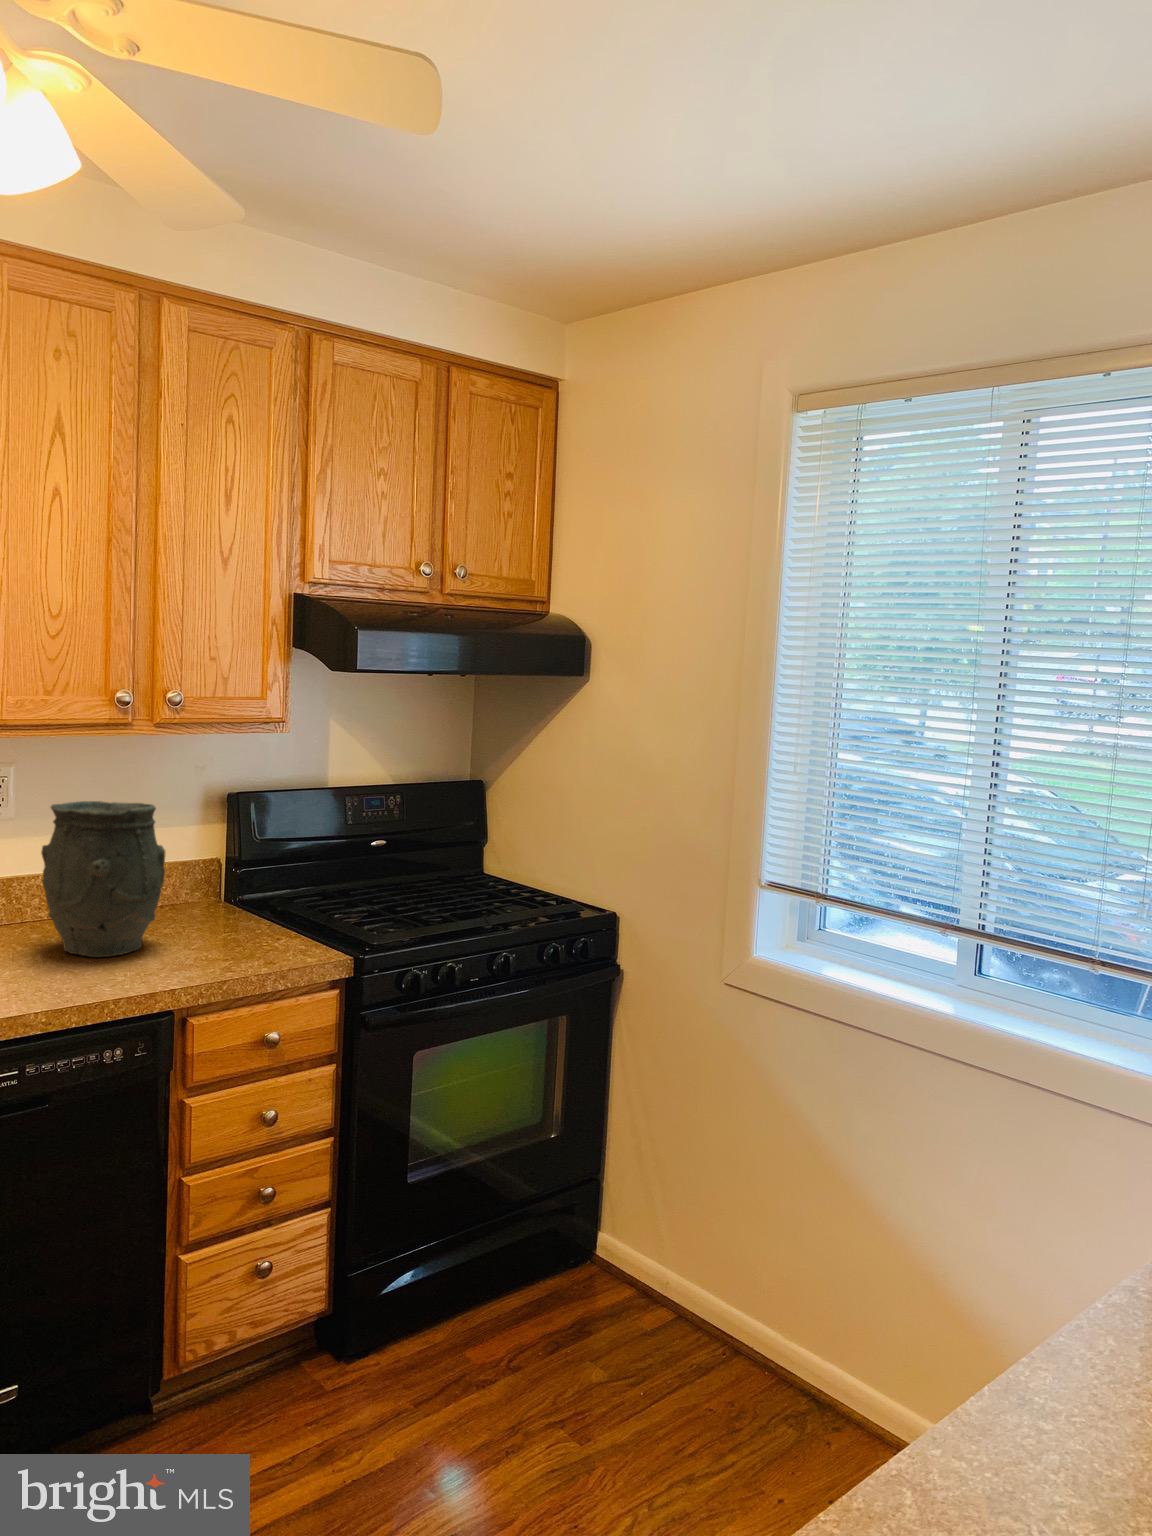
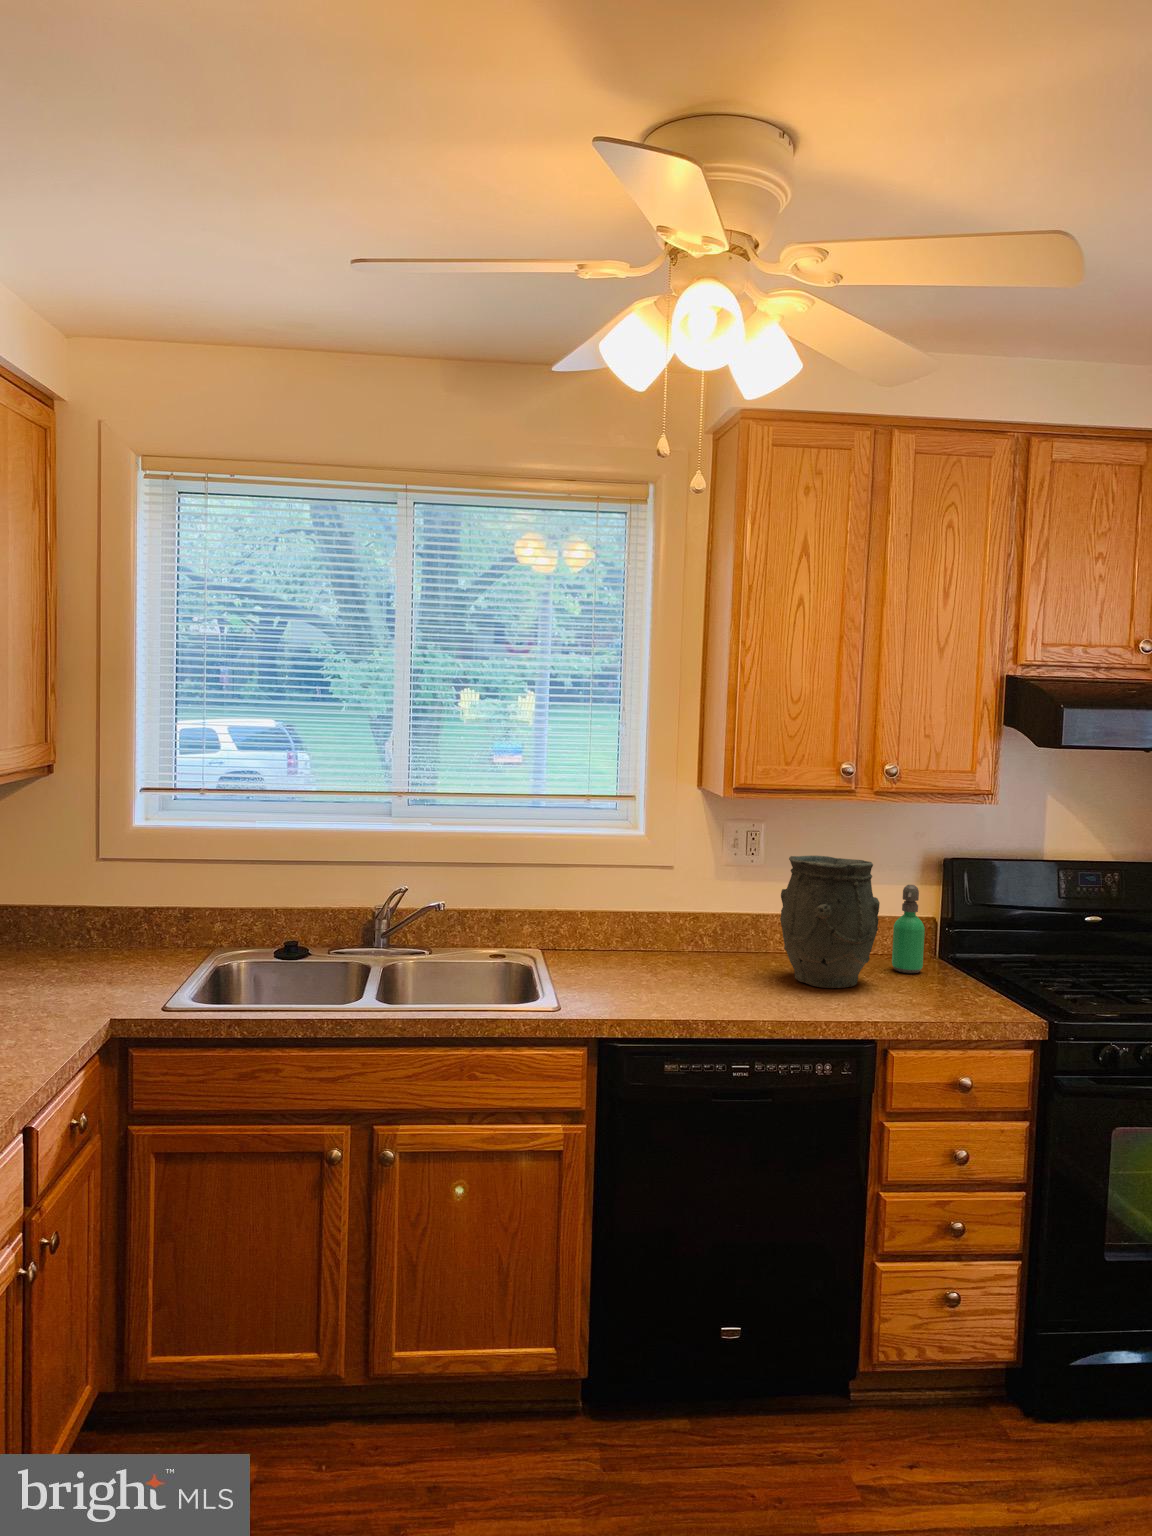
soap dispenser: none [177,826,213,925] -> present [892,885,925,973]

